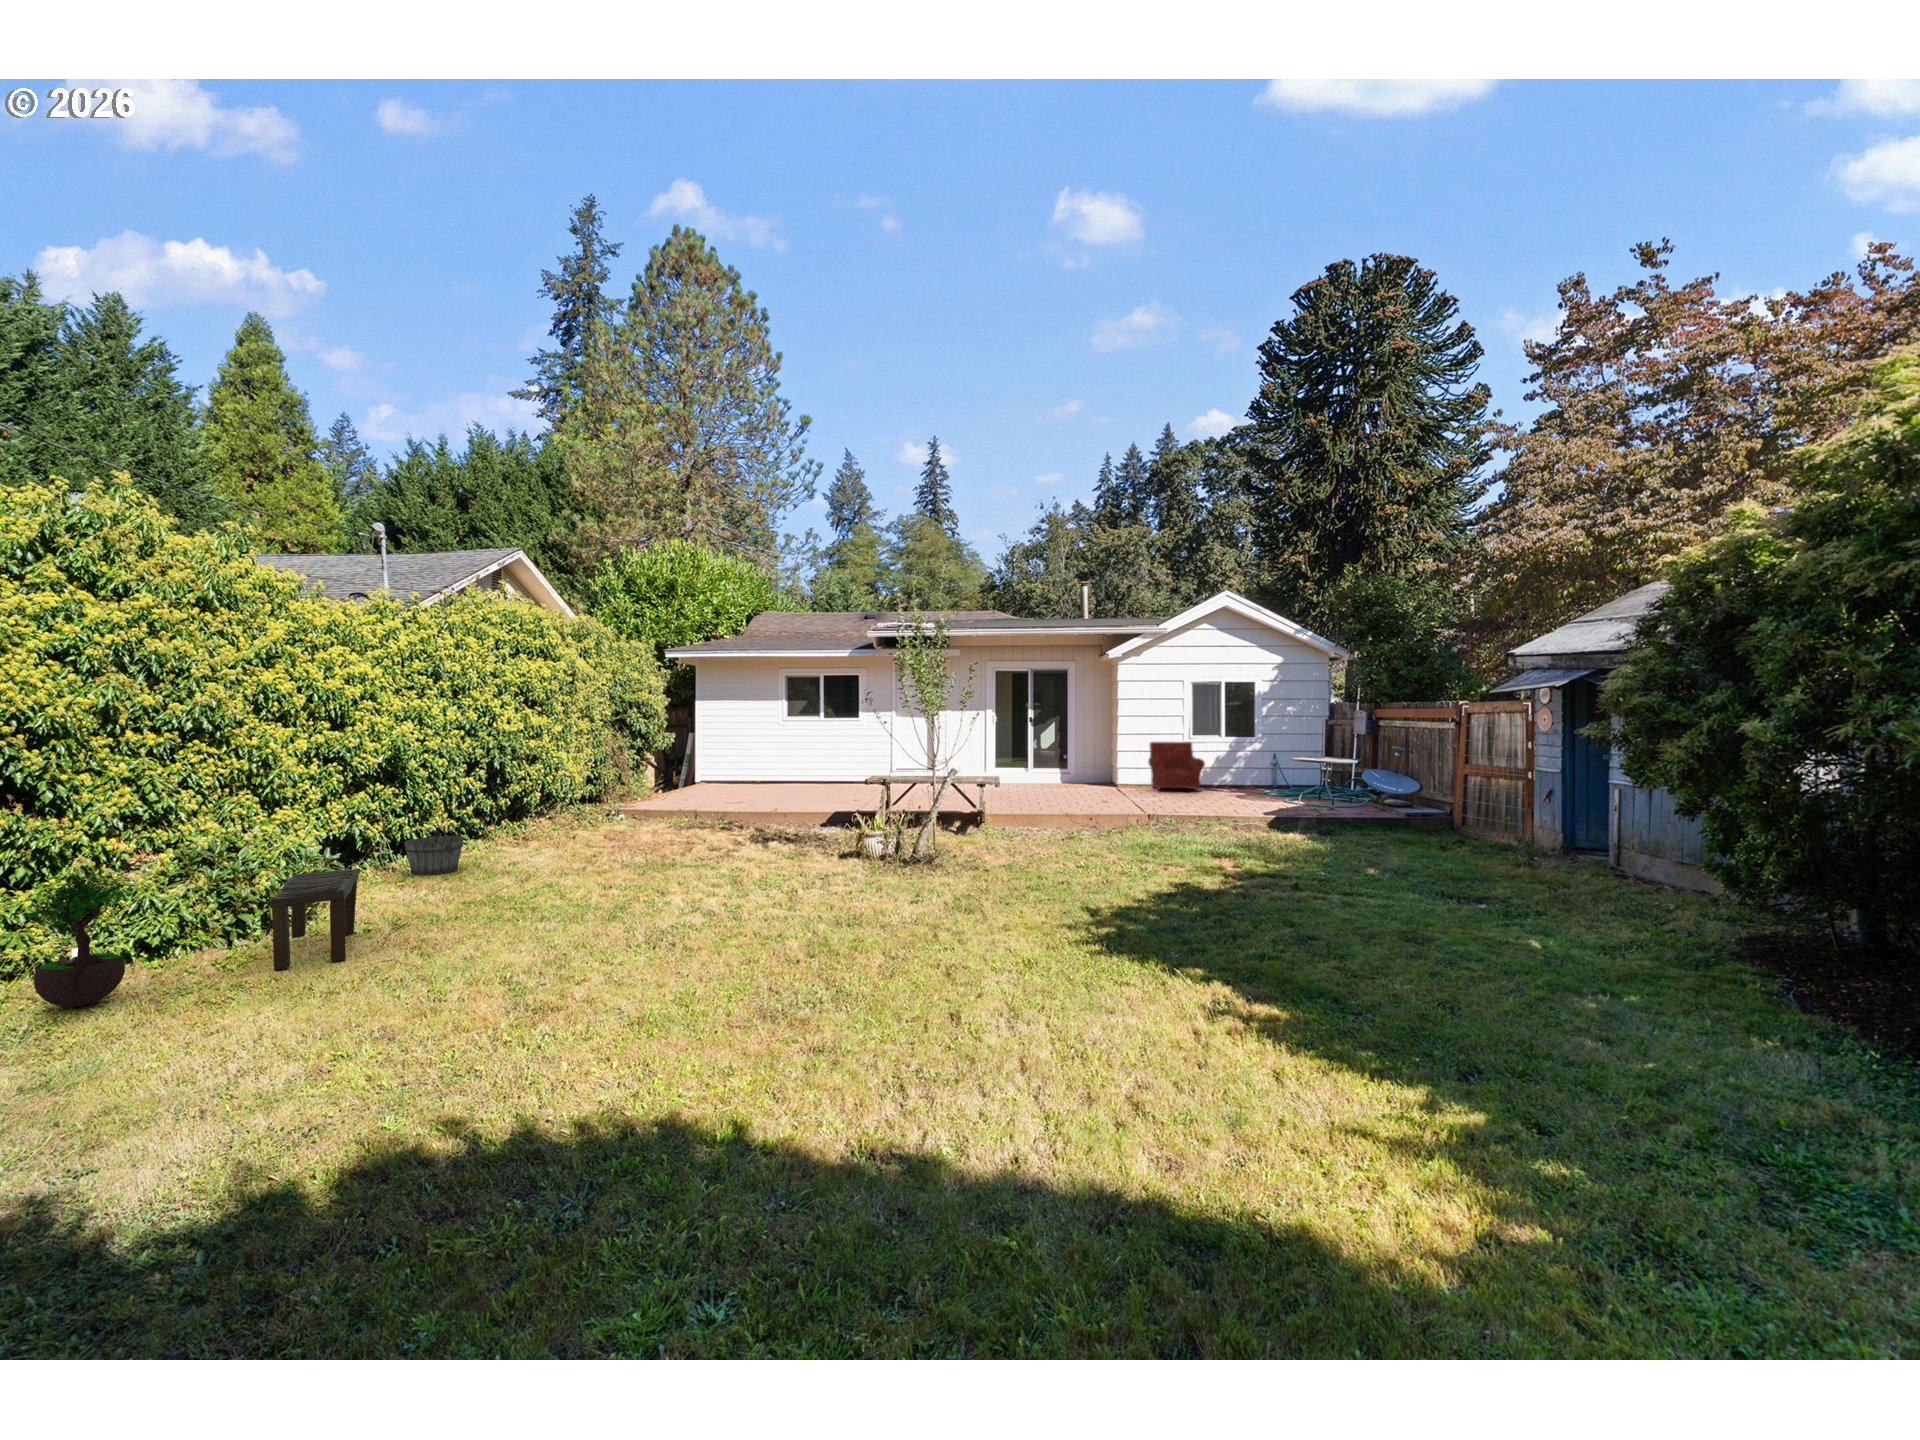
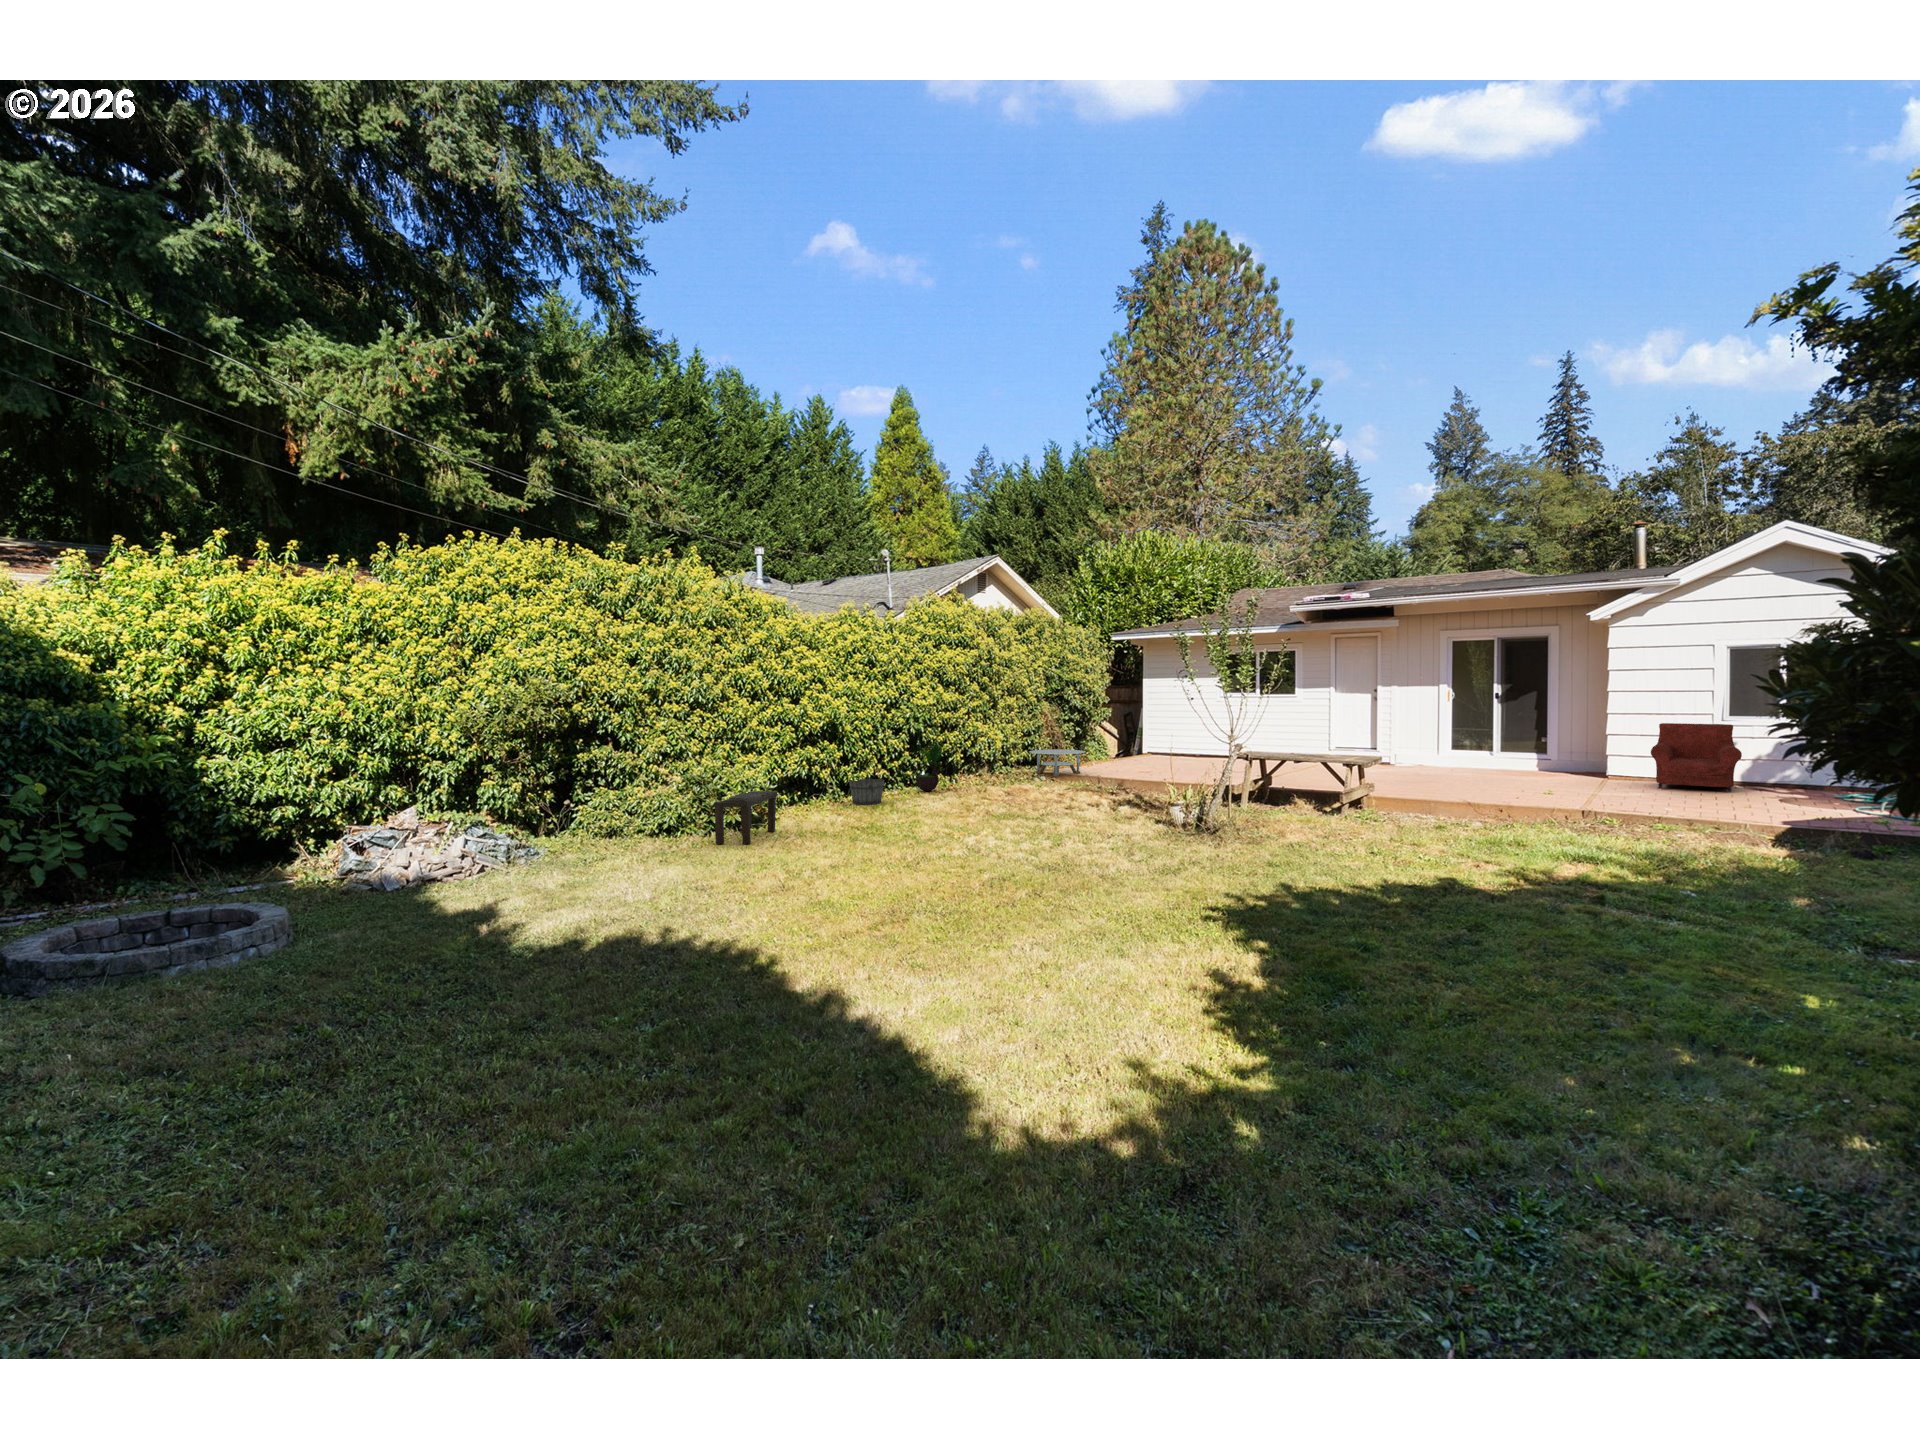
round table: none [599,782,670,815] -> present [1030,749,1085,777]
potted tree: present [14,862,139,1007] -> present [916,744,943,791]

